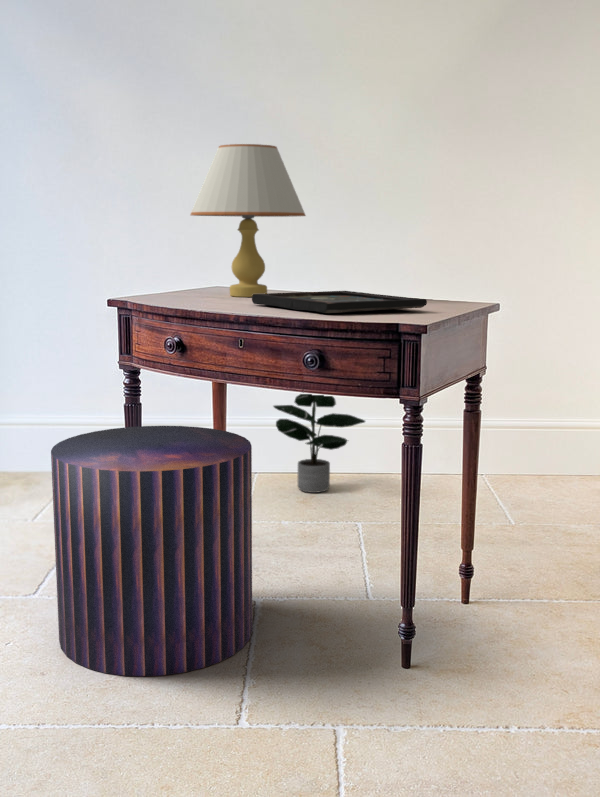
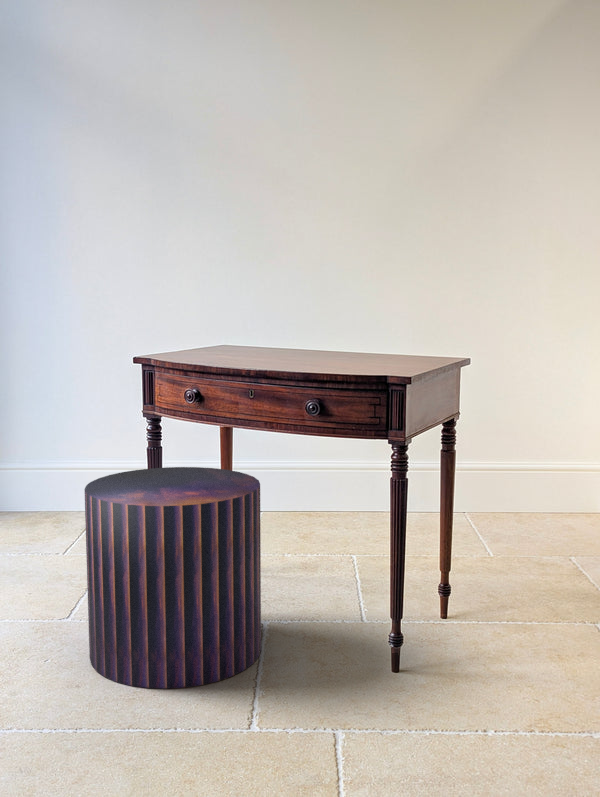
table lamp: present [191,144,306,297] -> none [205,221,307,353]
tray: present [252,291,427,313] -> none [260,348,412,368]
potted plant: present [274,394,365,493] -> none [278,436,362,529]

